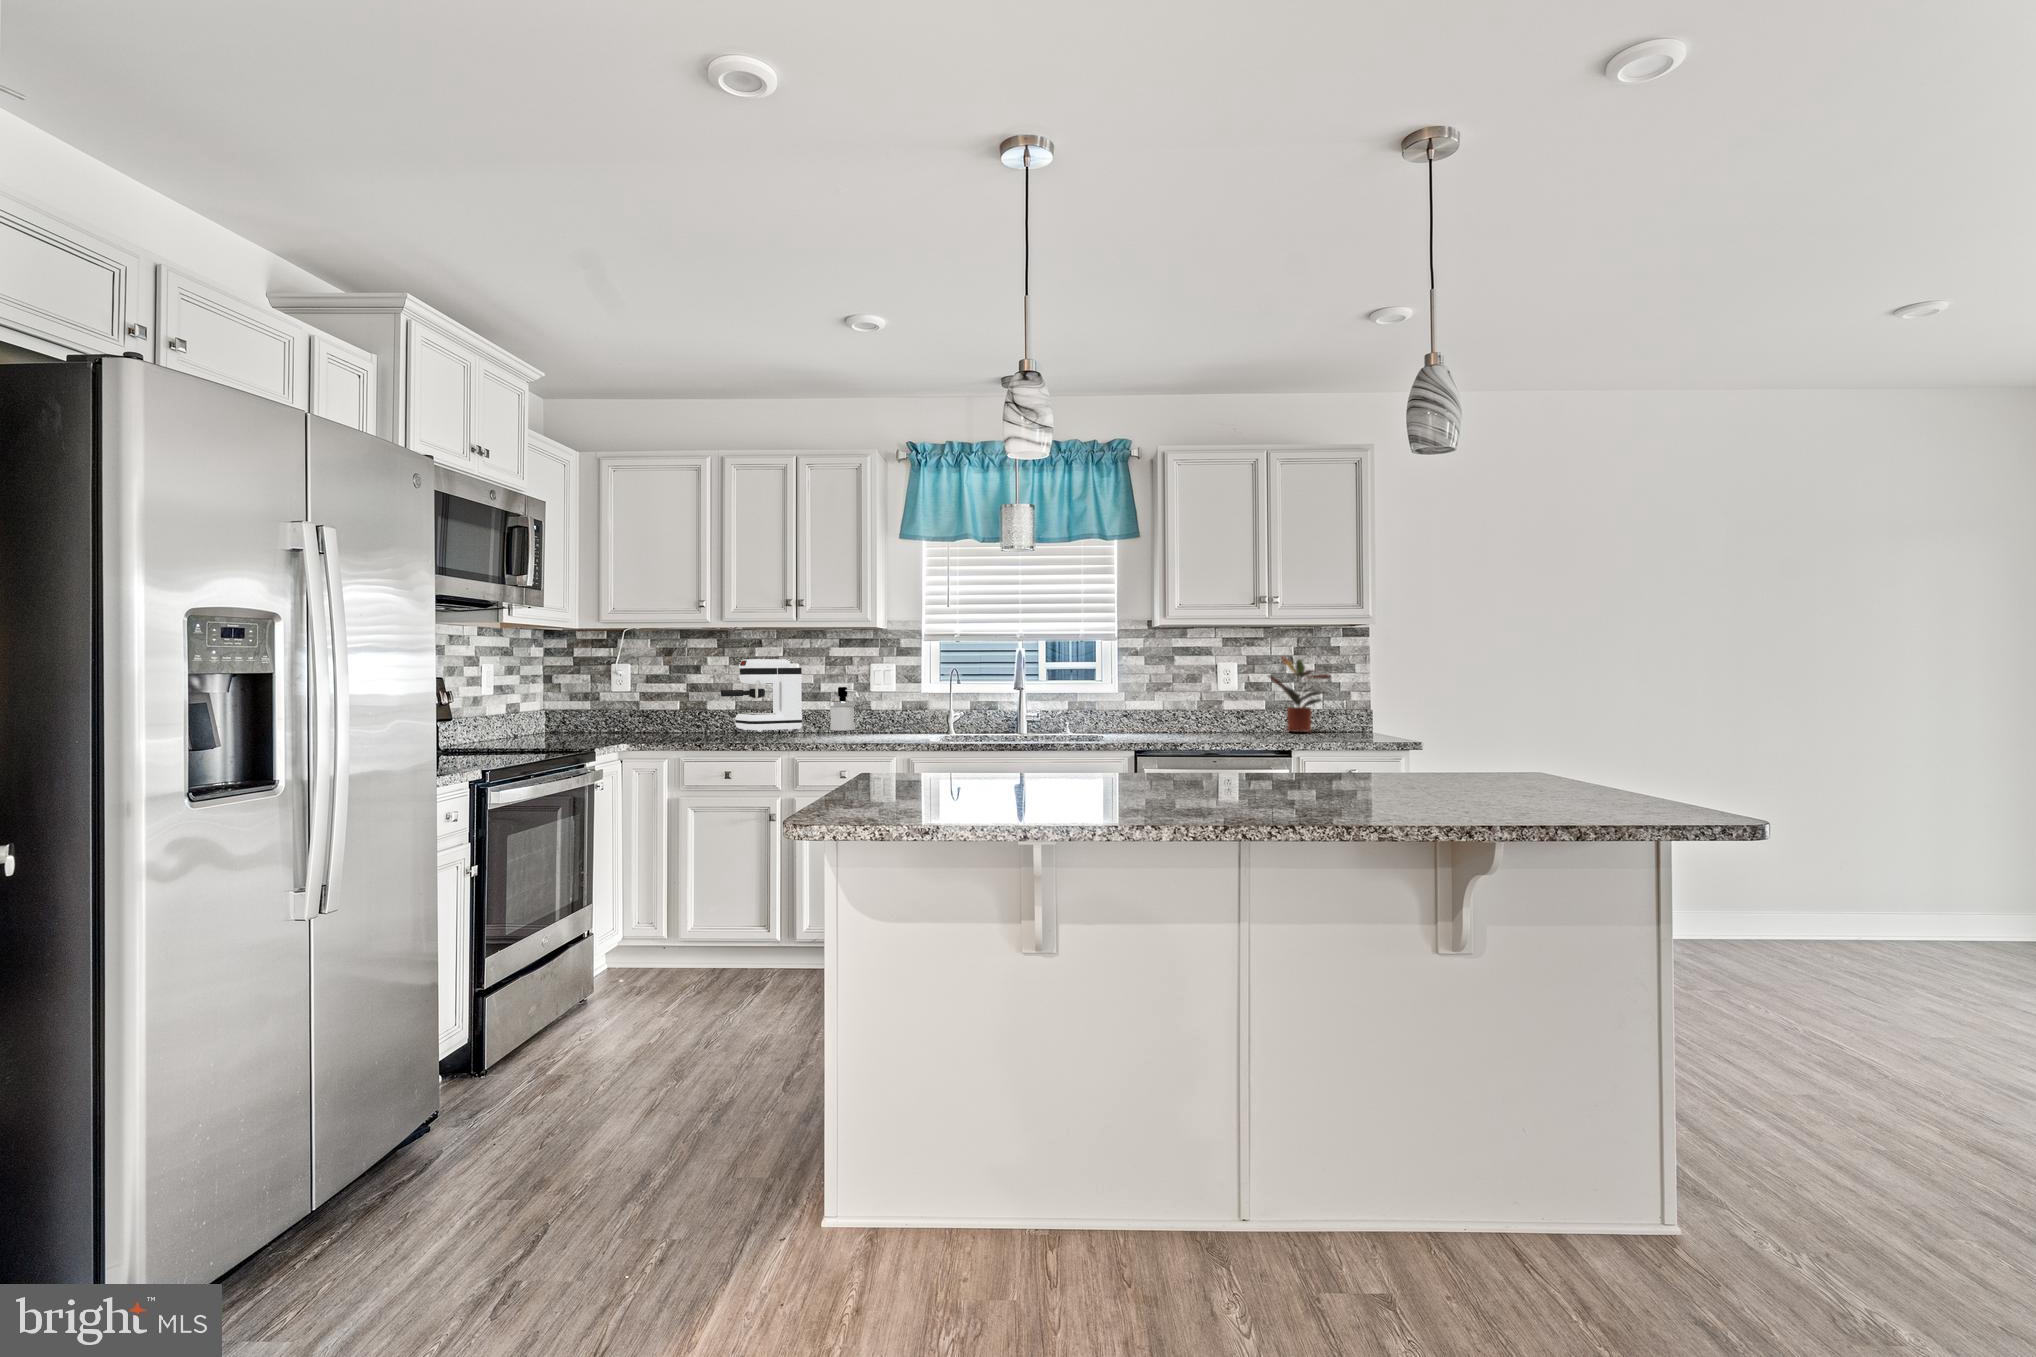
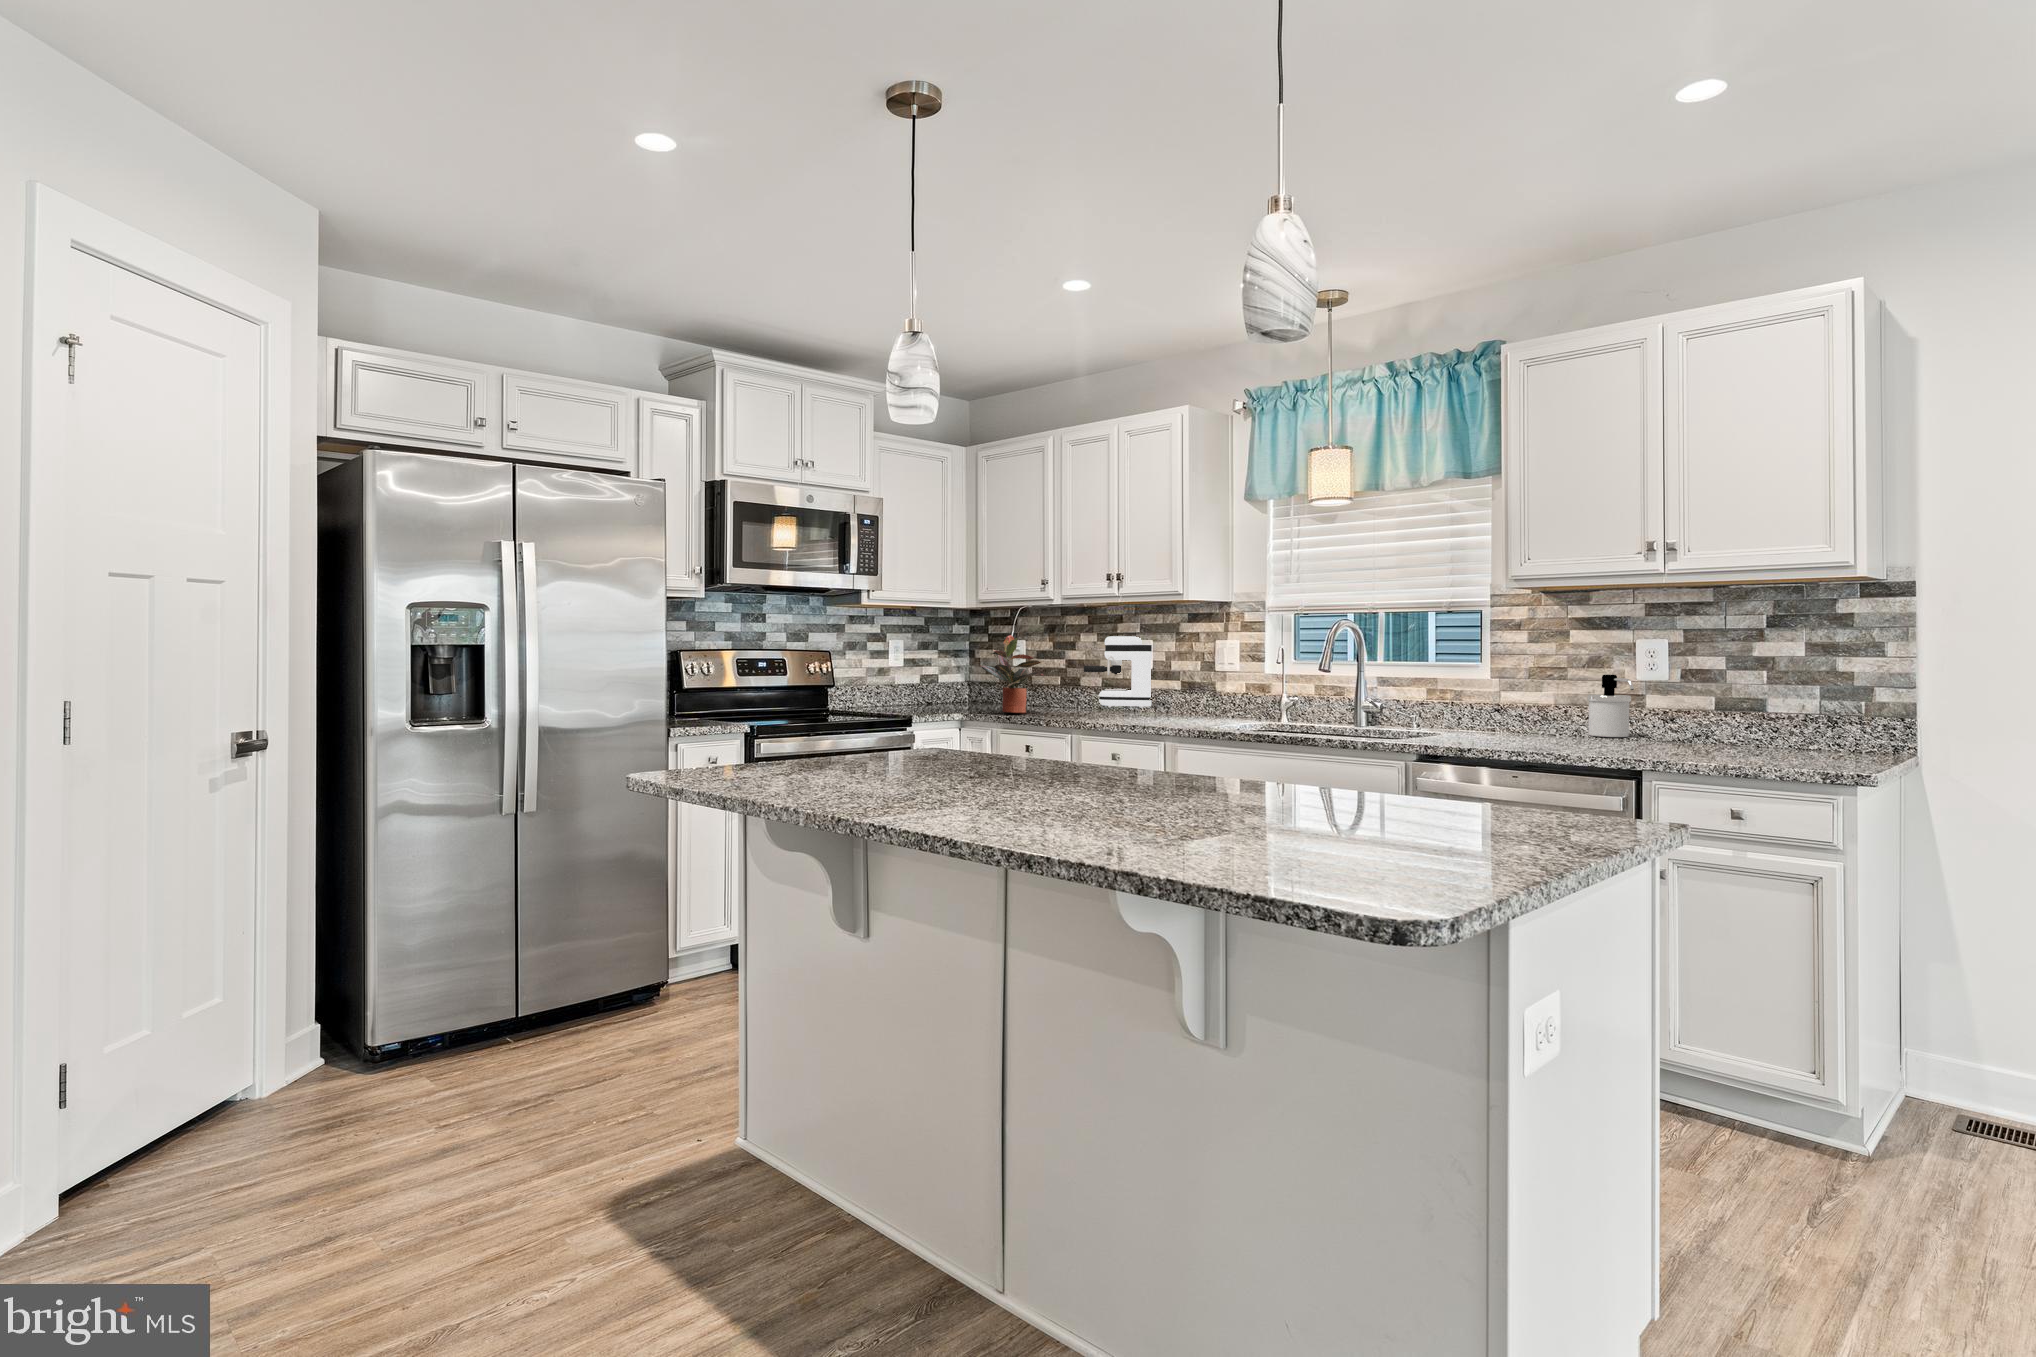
potted plant: present [1269,657,1331,732] -> present [980,635,1043,713]
soap dispenser: present [829,687,859,731] -> present [1588,674,1634,737]

